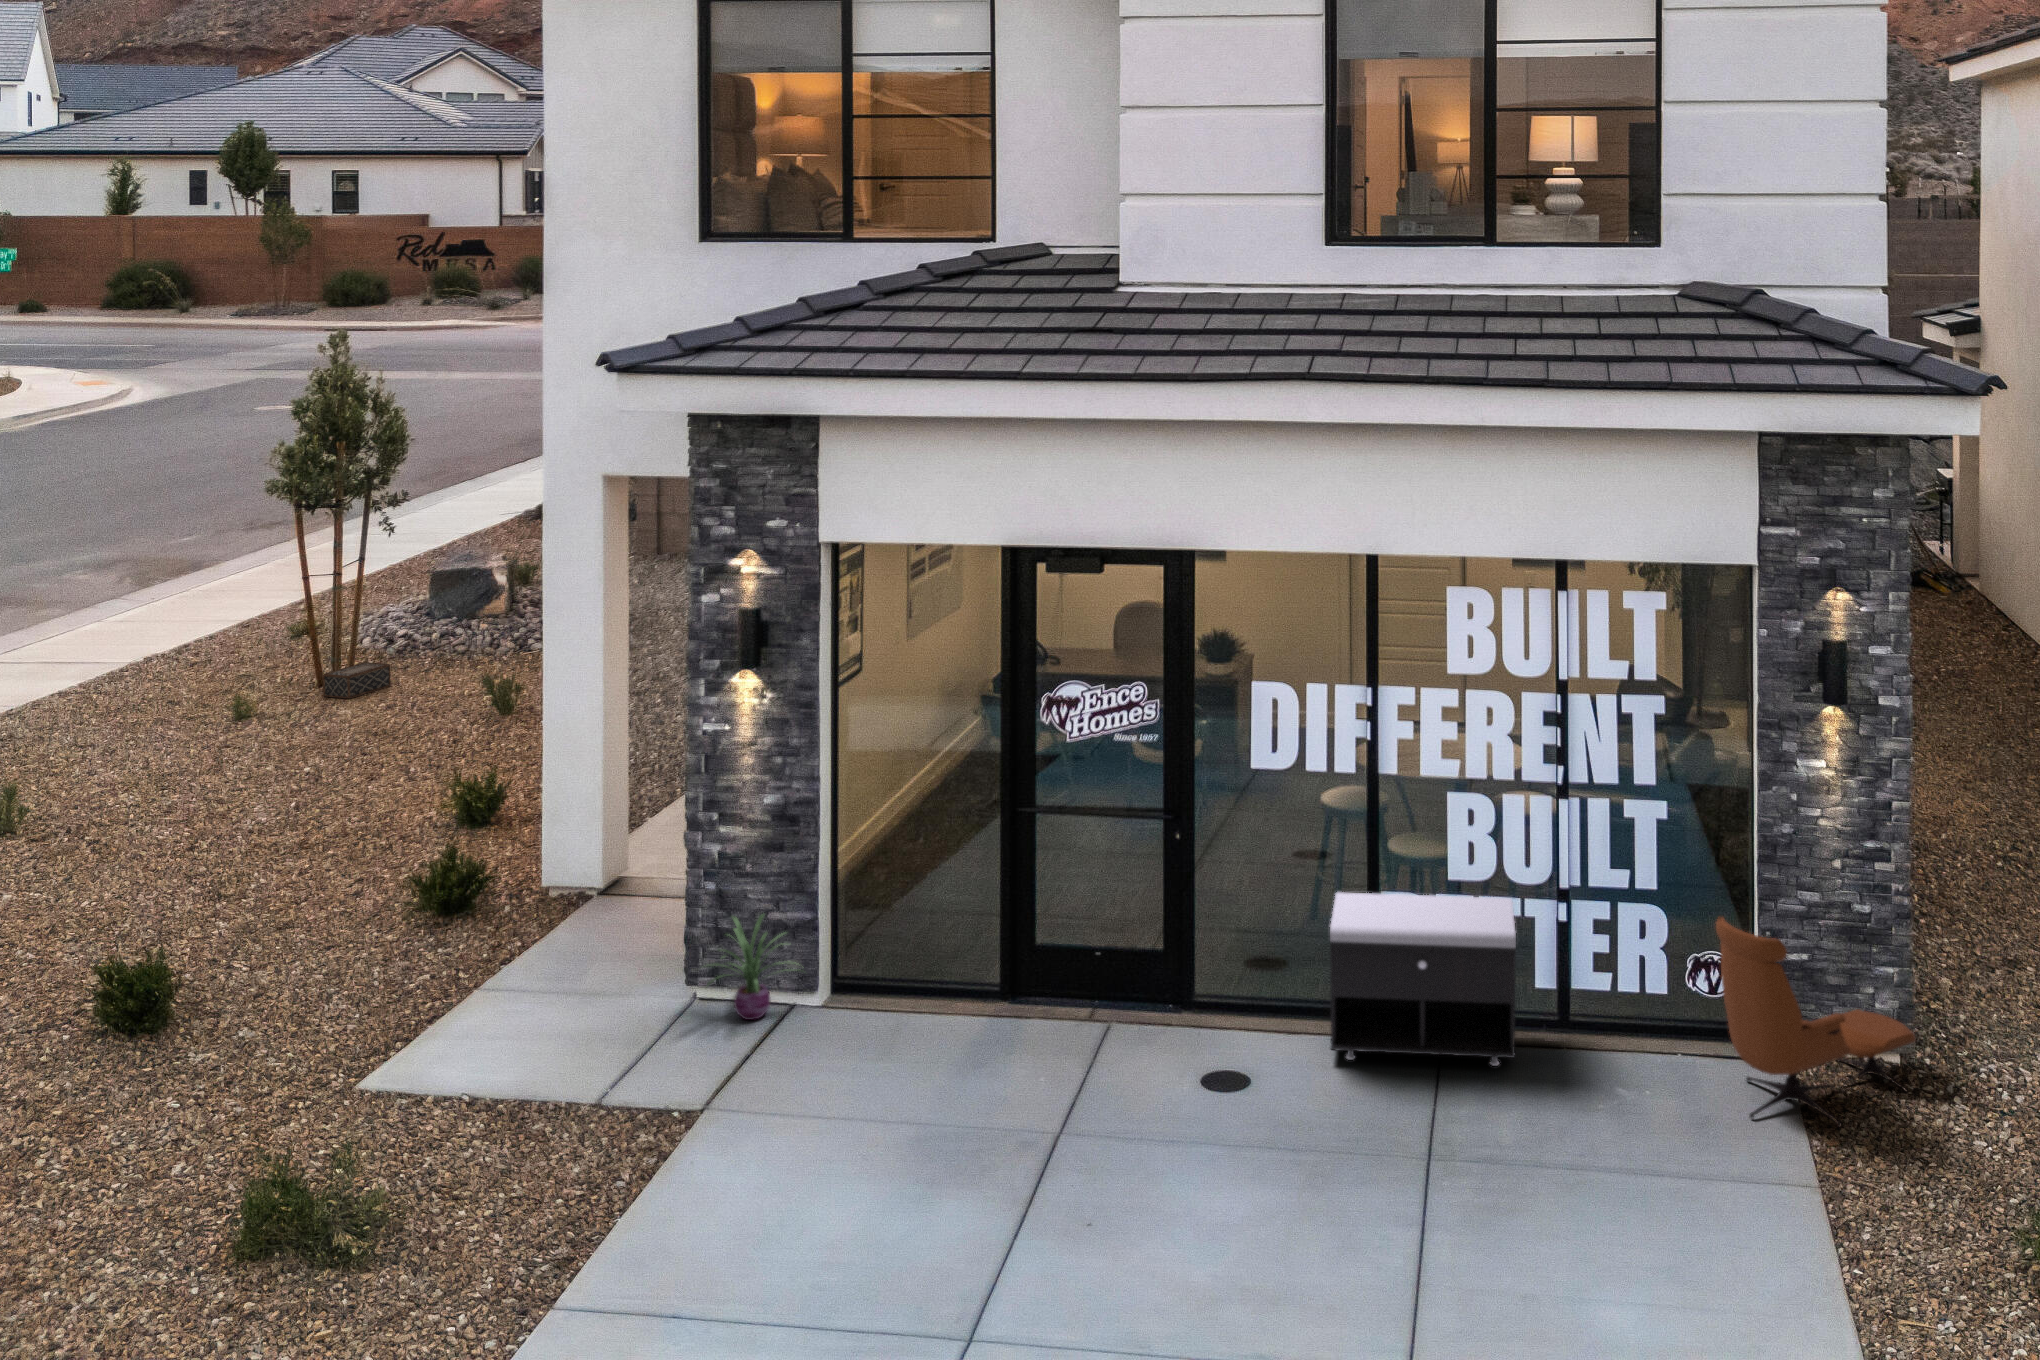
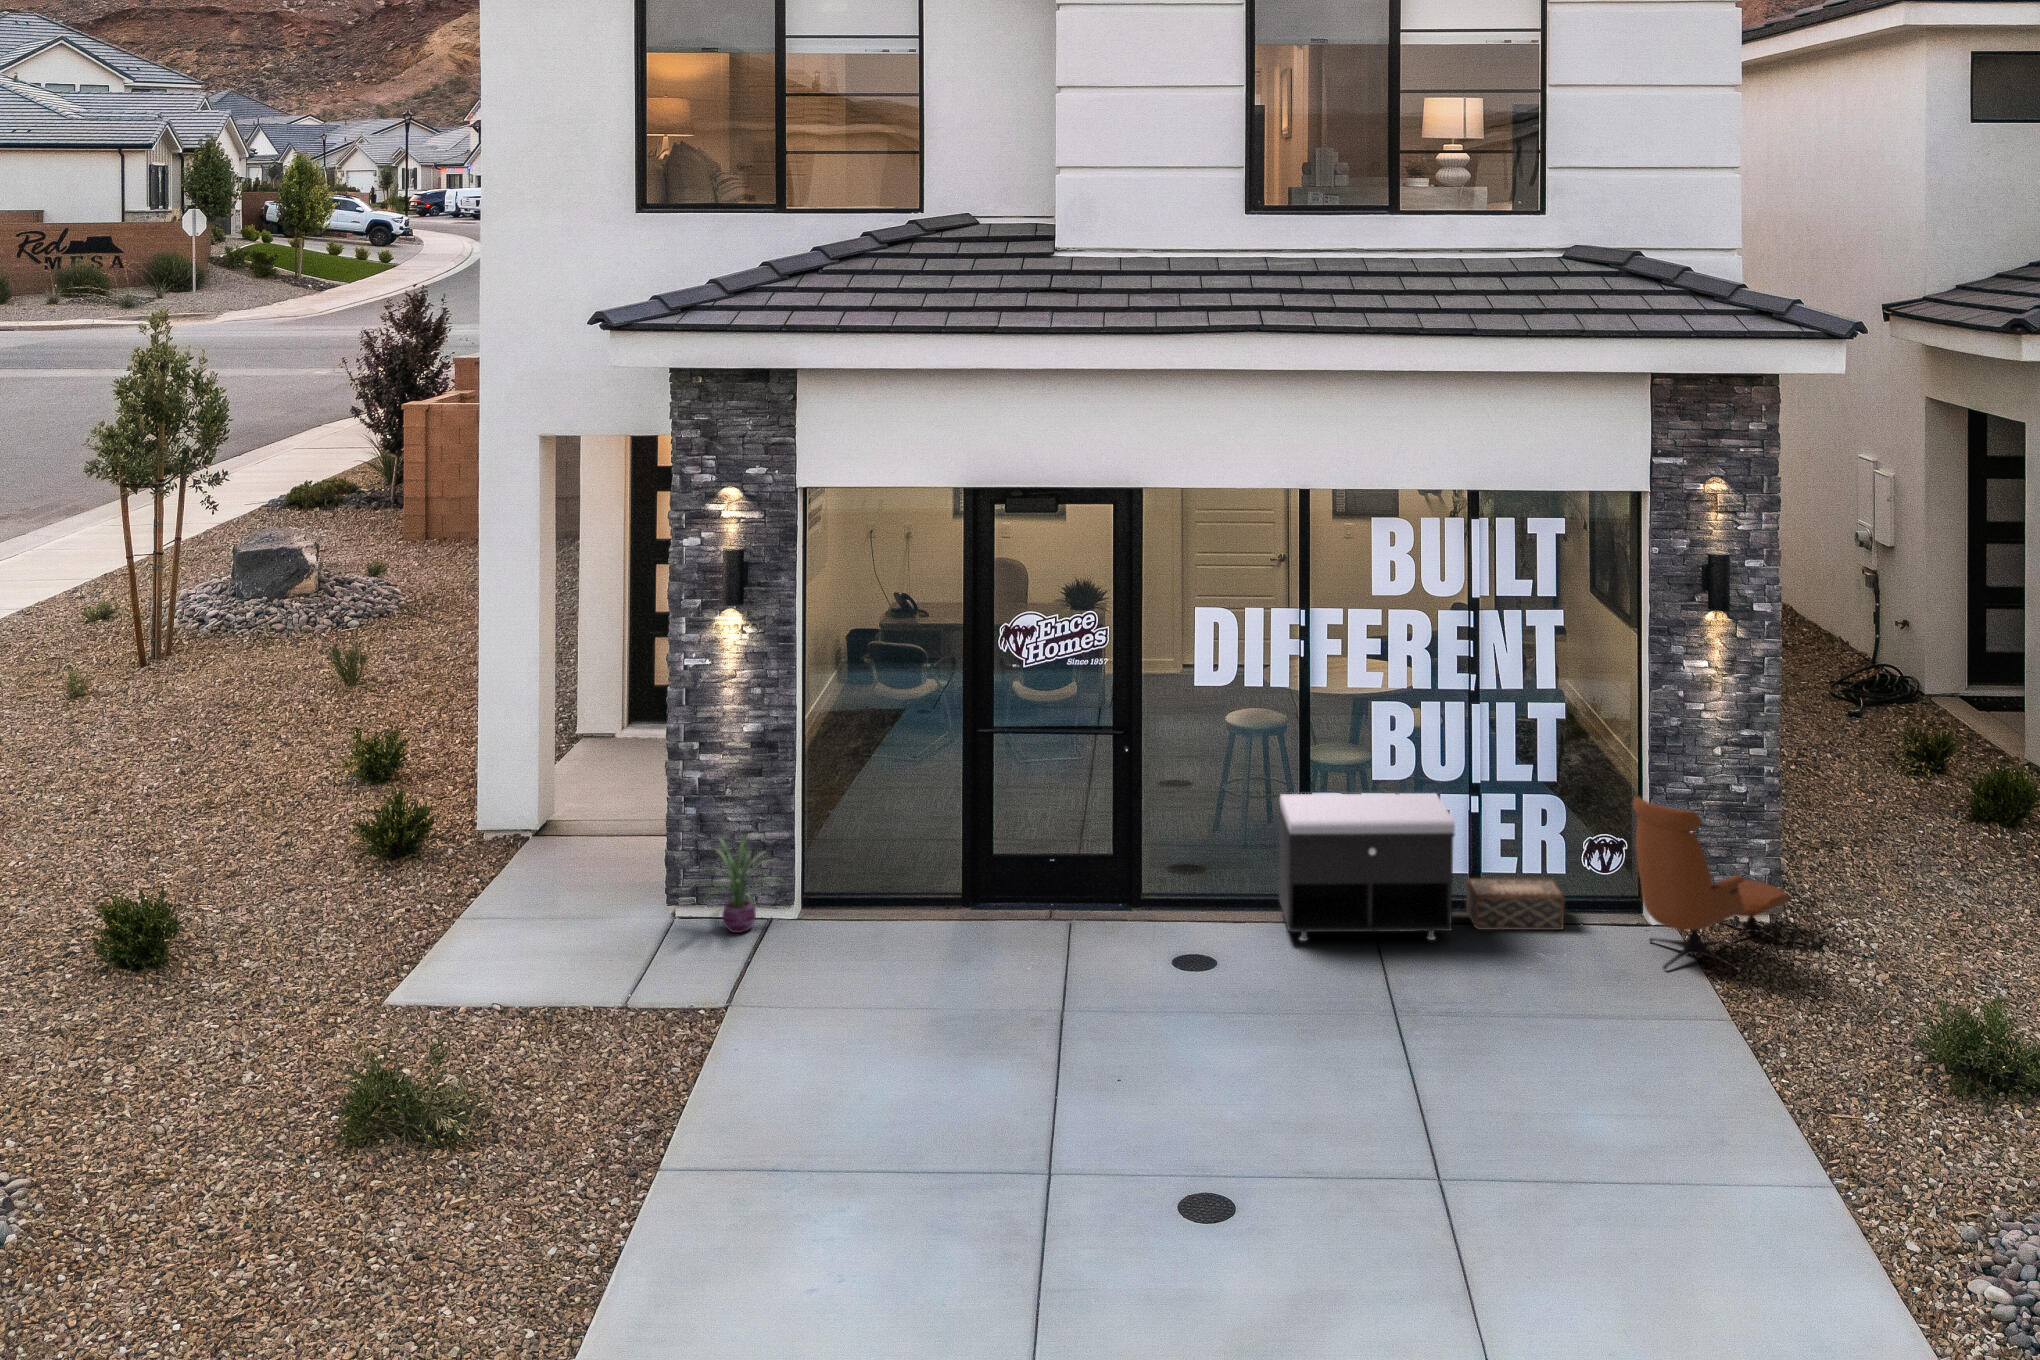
woven basket: present [323,662,391,699] -> present [1466,878,1564,930]

